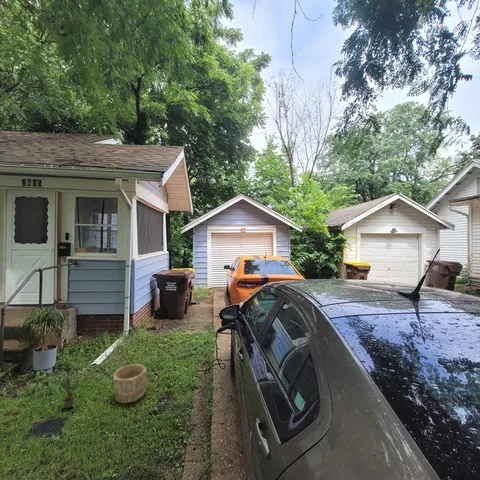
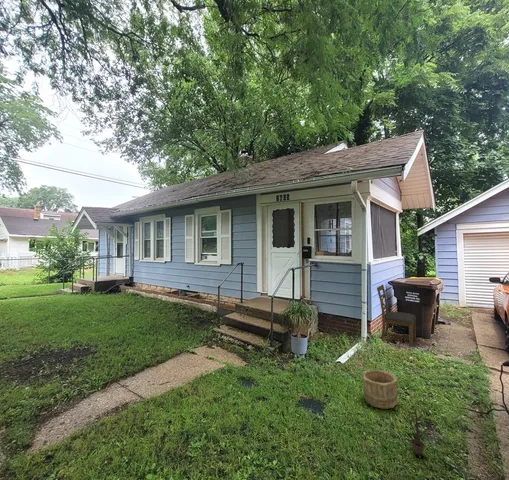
chair: none [140,278,173,330] -> present [377,285,416,347]
decorative plant: present [57,375,79,408] -> present [401,409,433,455]

